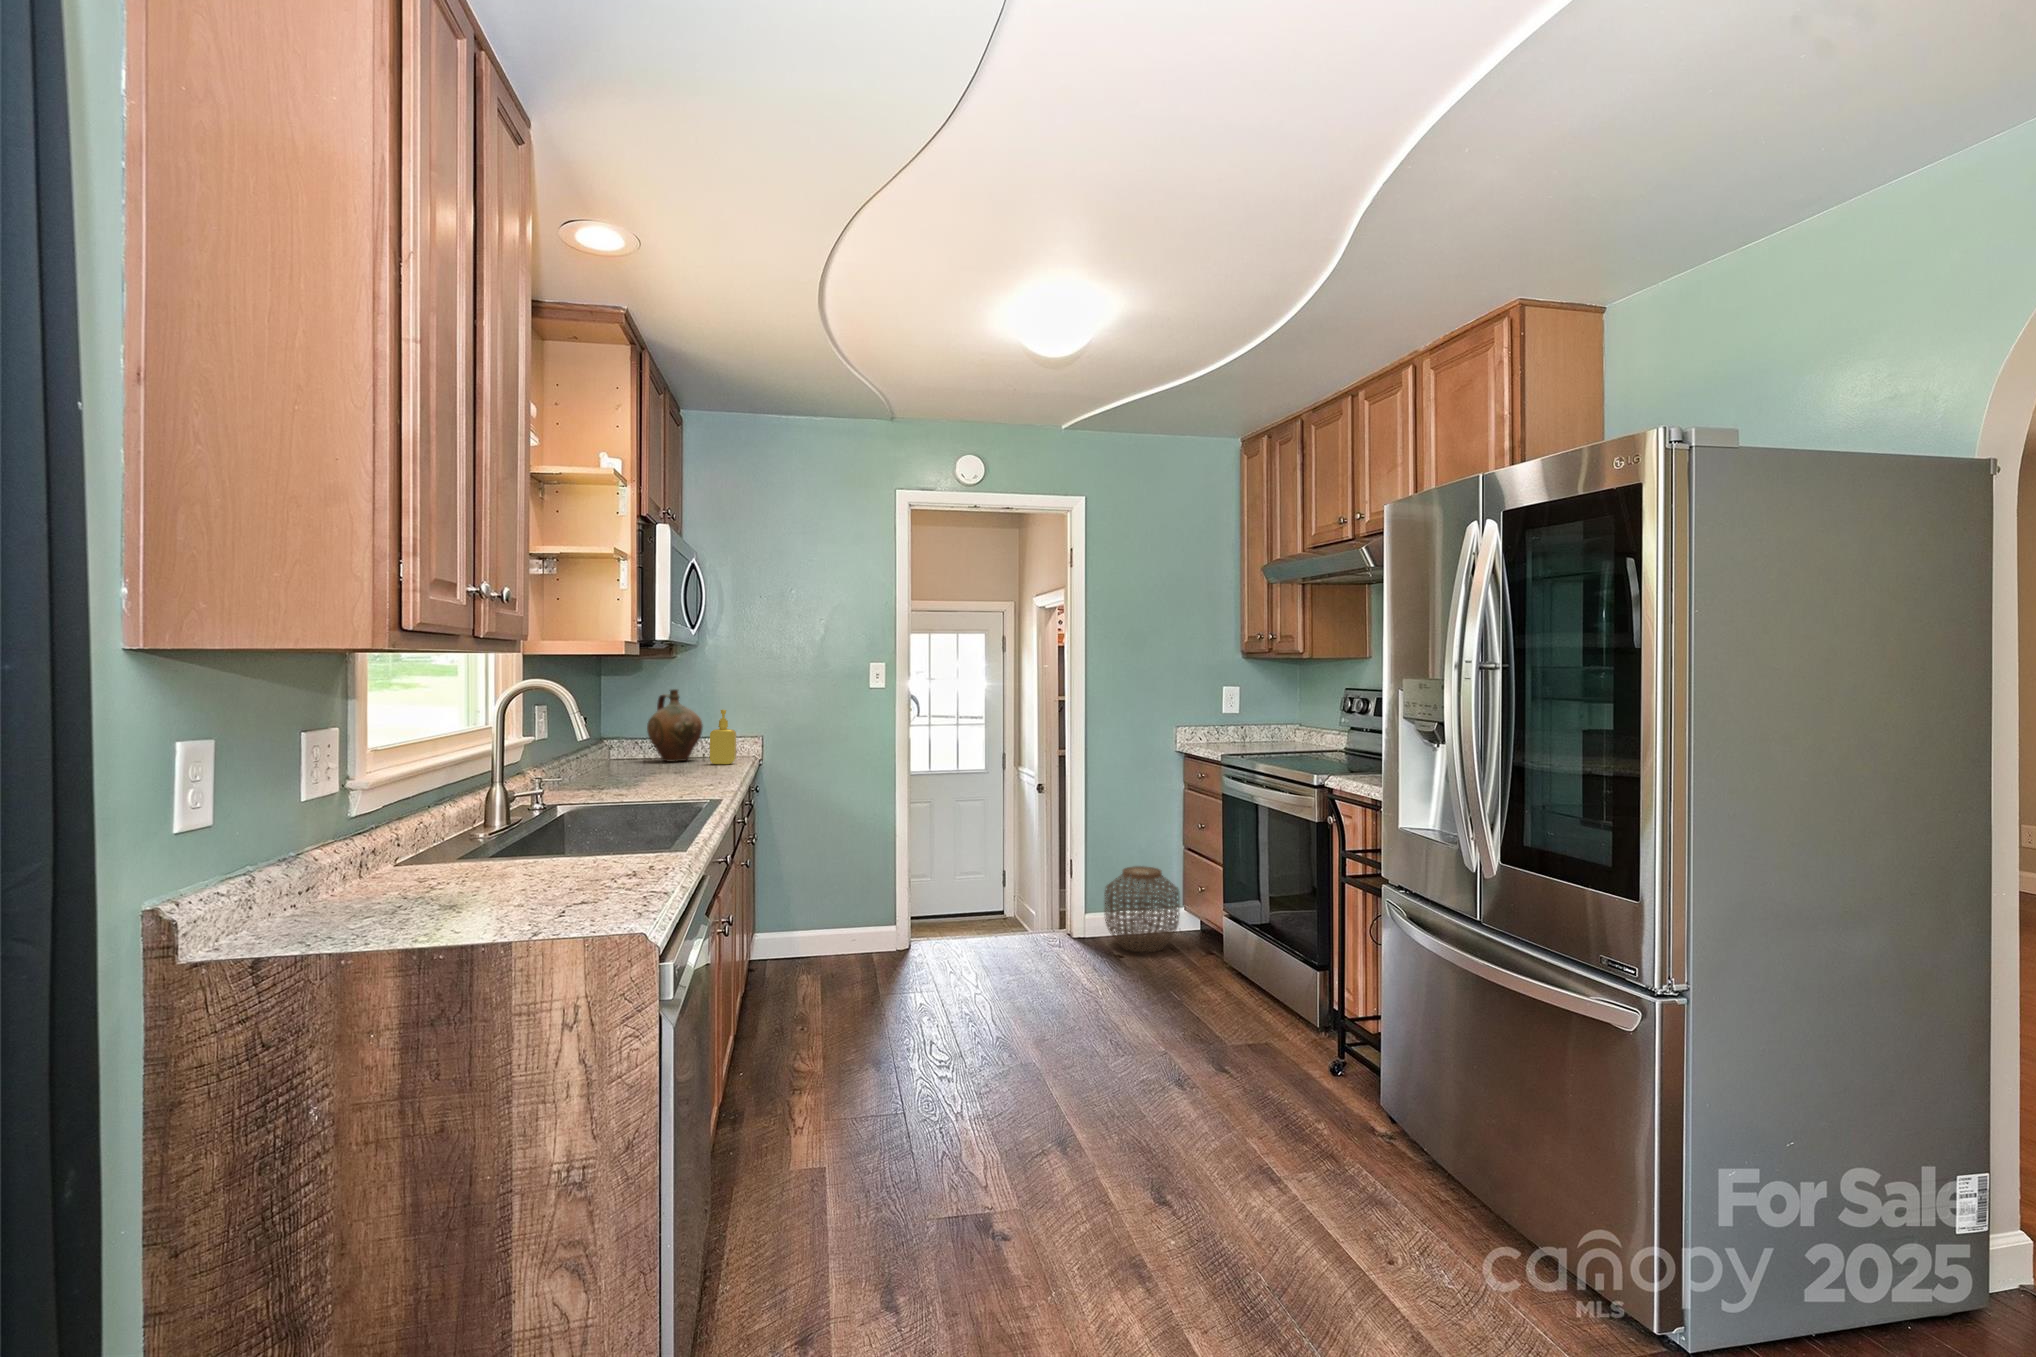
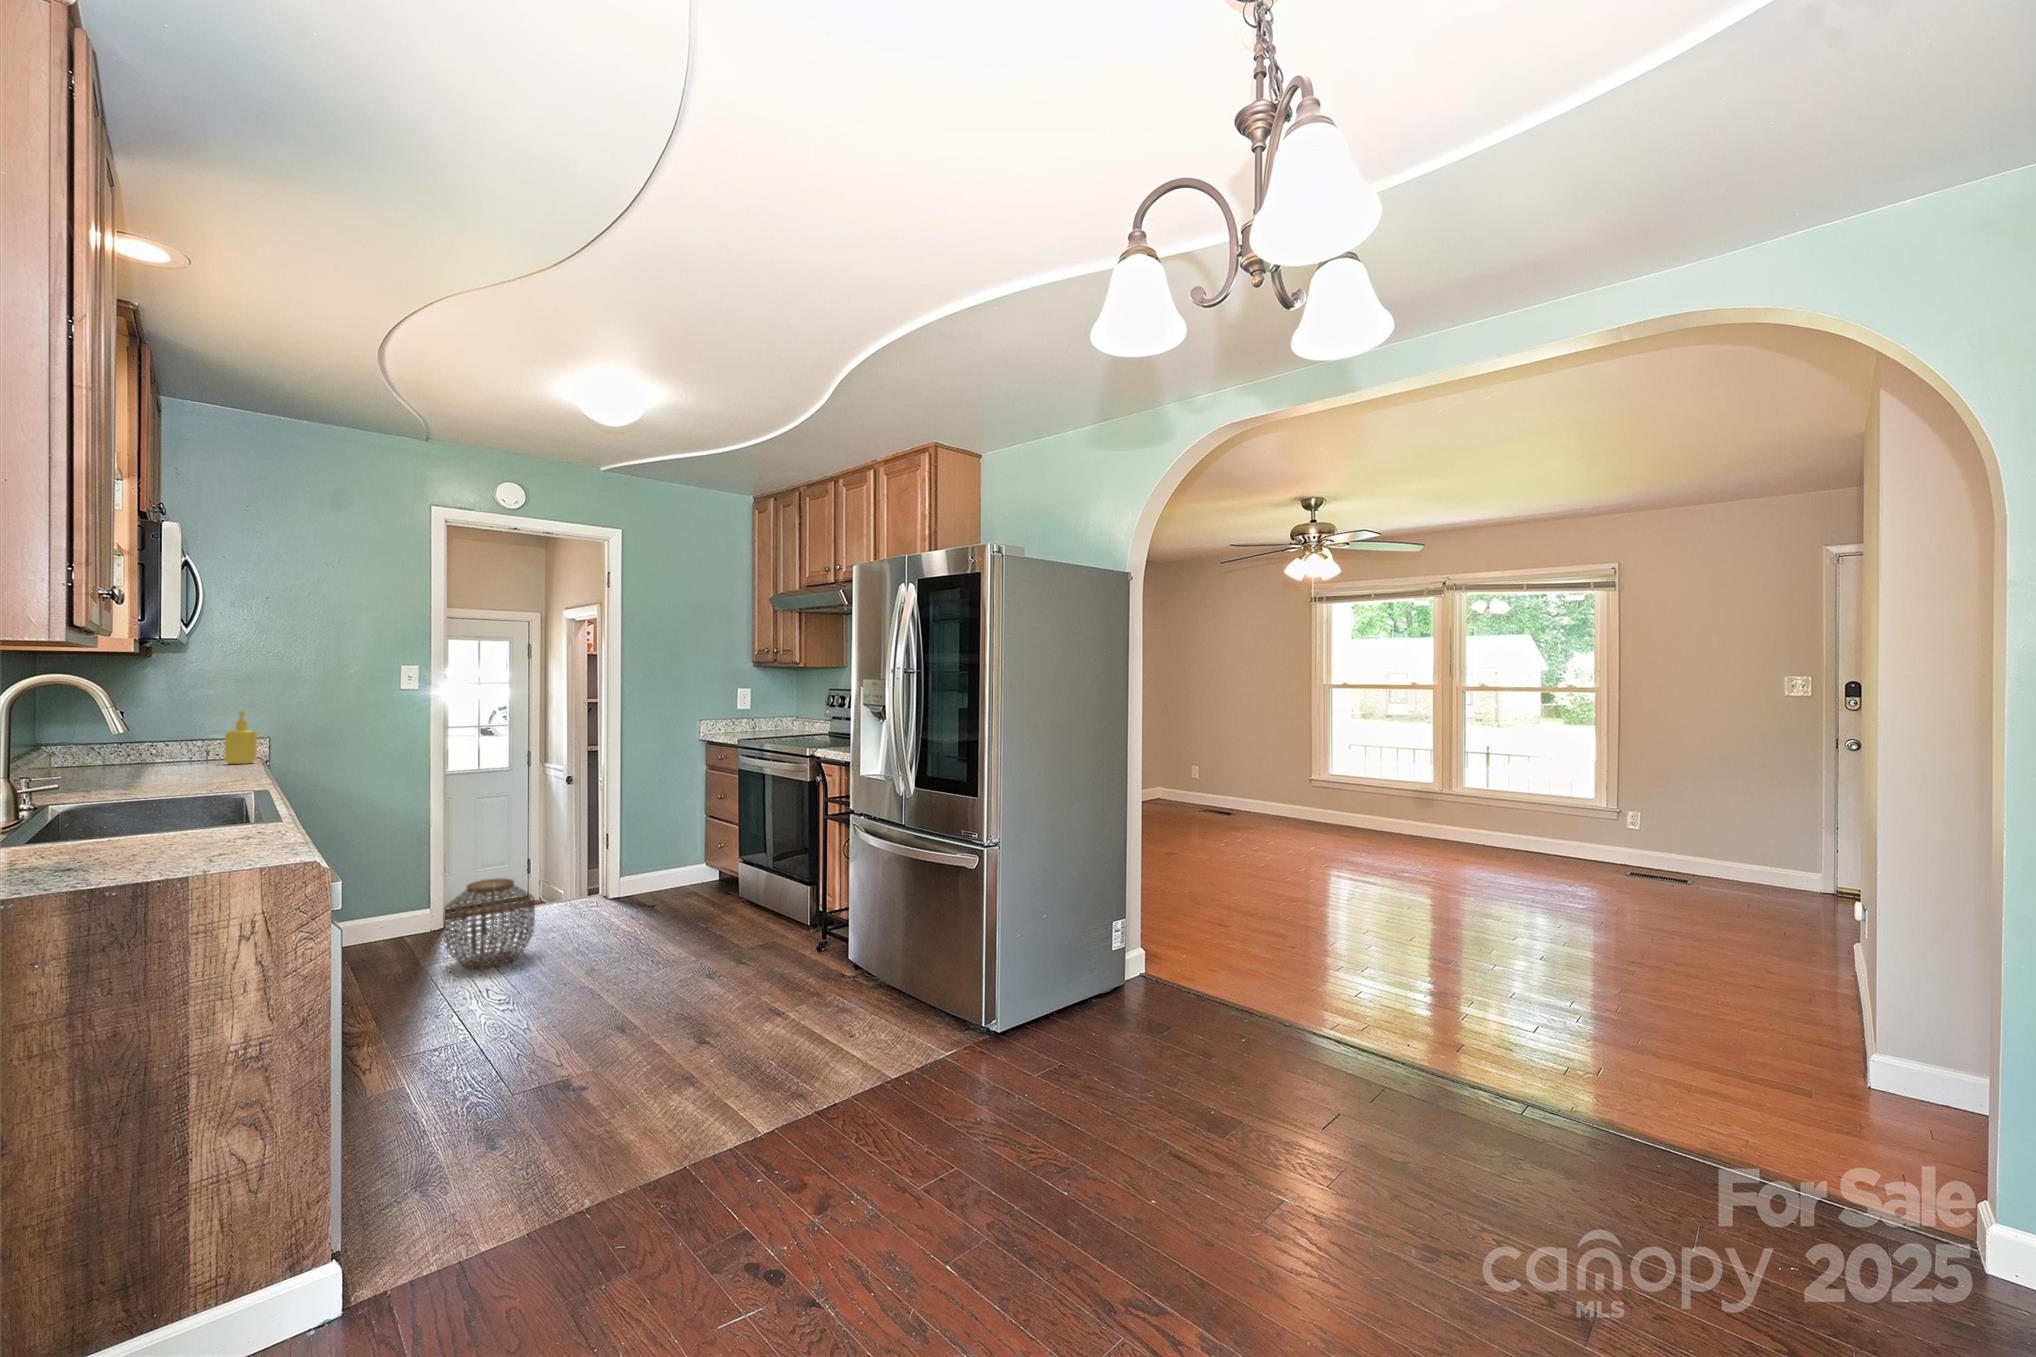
ceramic jug: present [647,689,703,762] -> none [135,692,209,764]
woven basket: present [1104,866,1179,952] -> present [443,879,535,970]

